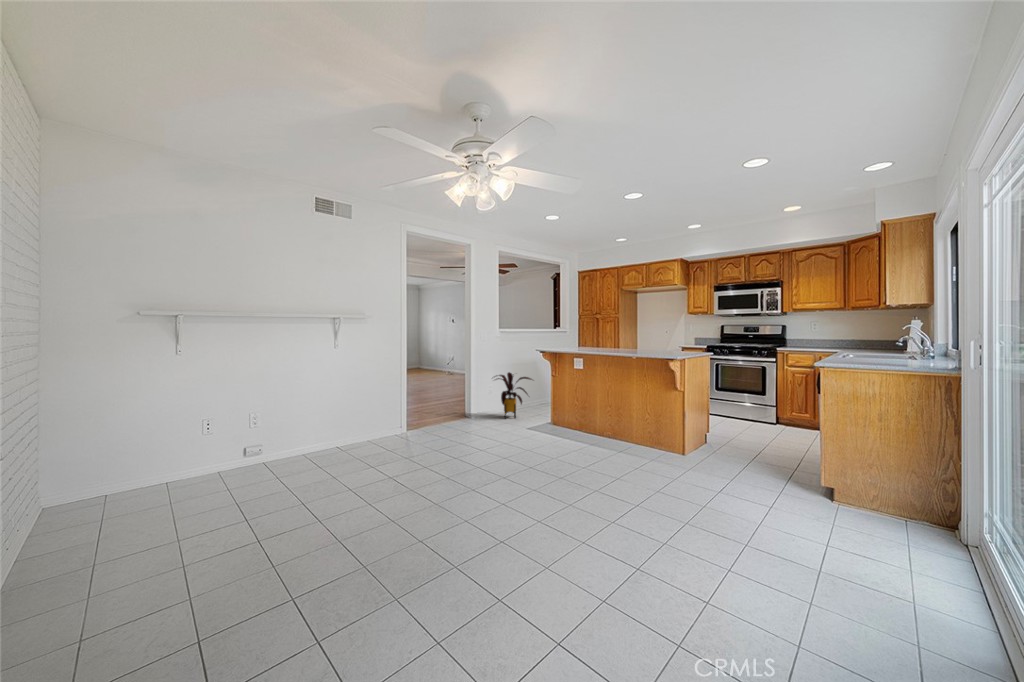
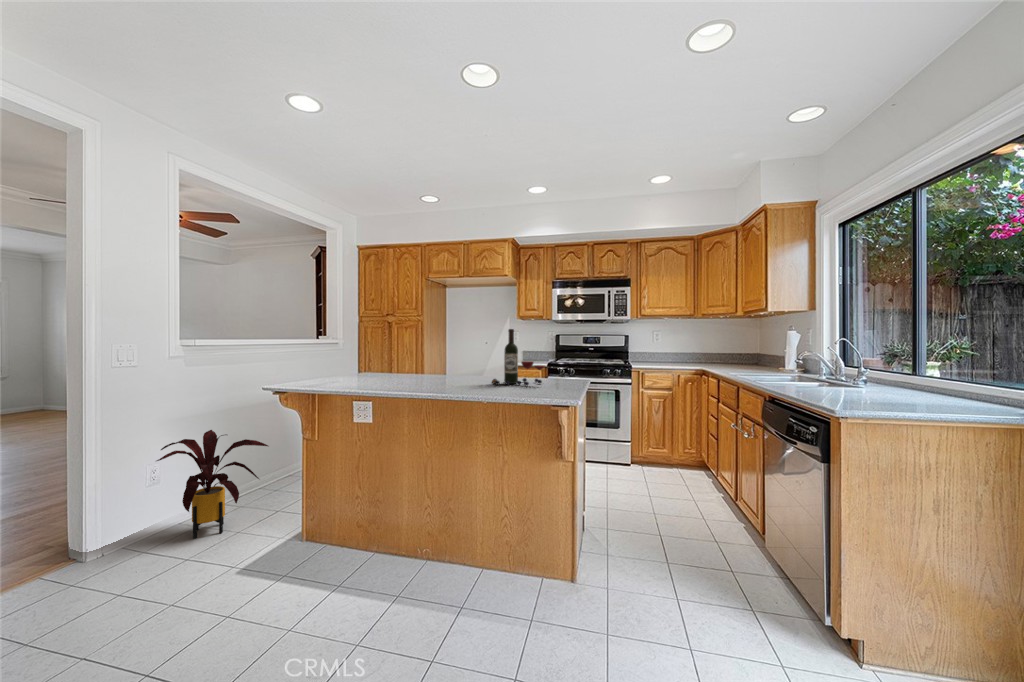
wine bottle: none [647,321,679,354] -> present [492,329,545,385]

